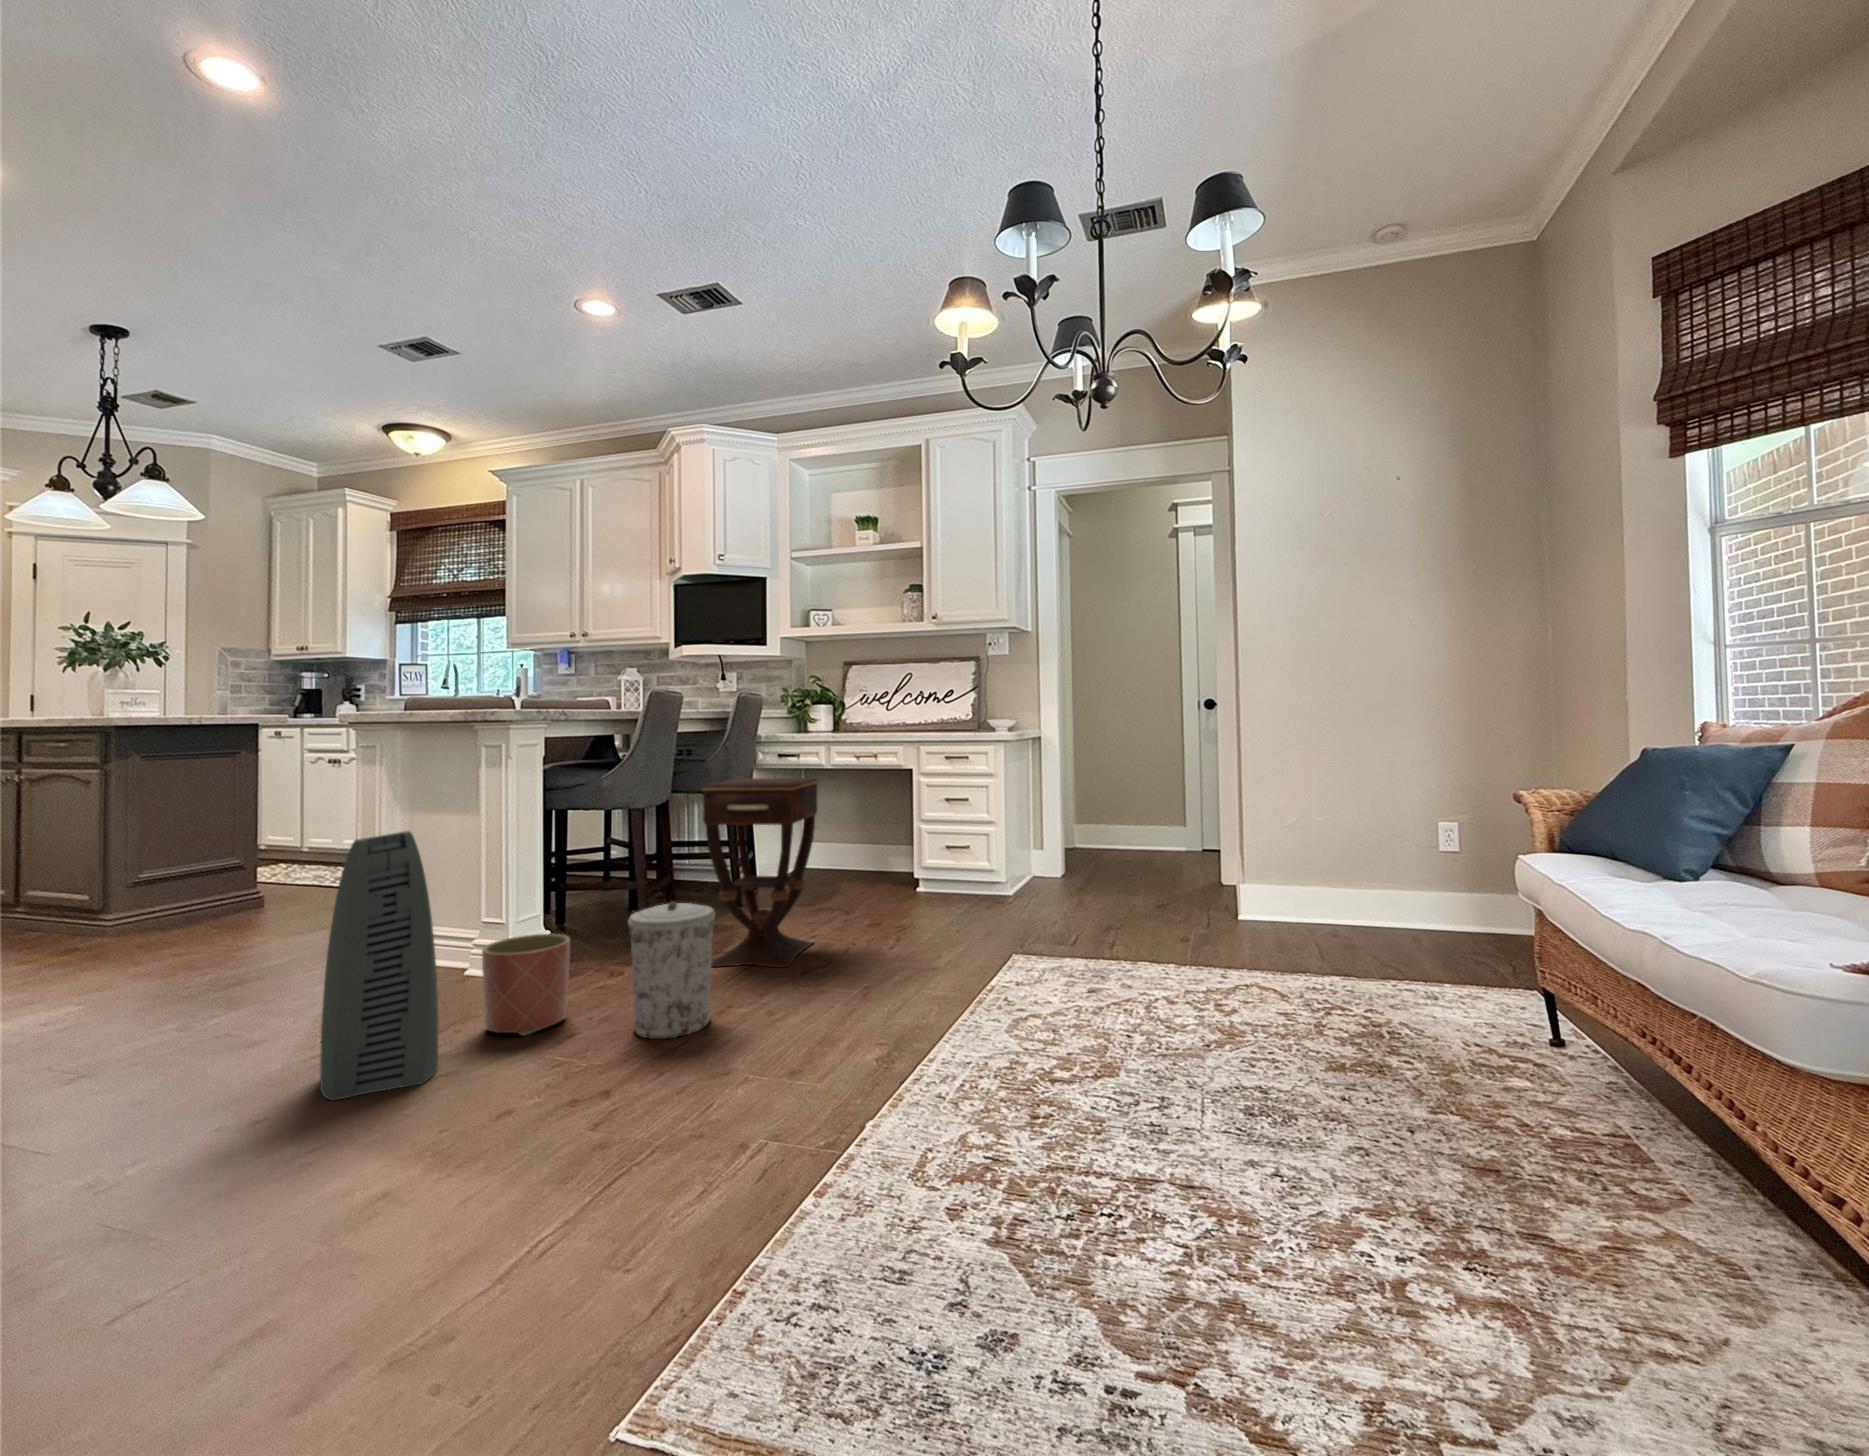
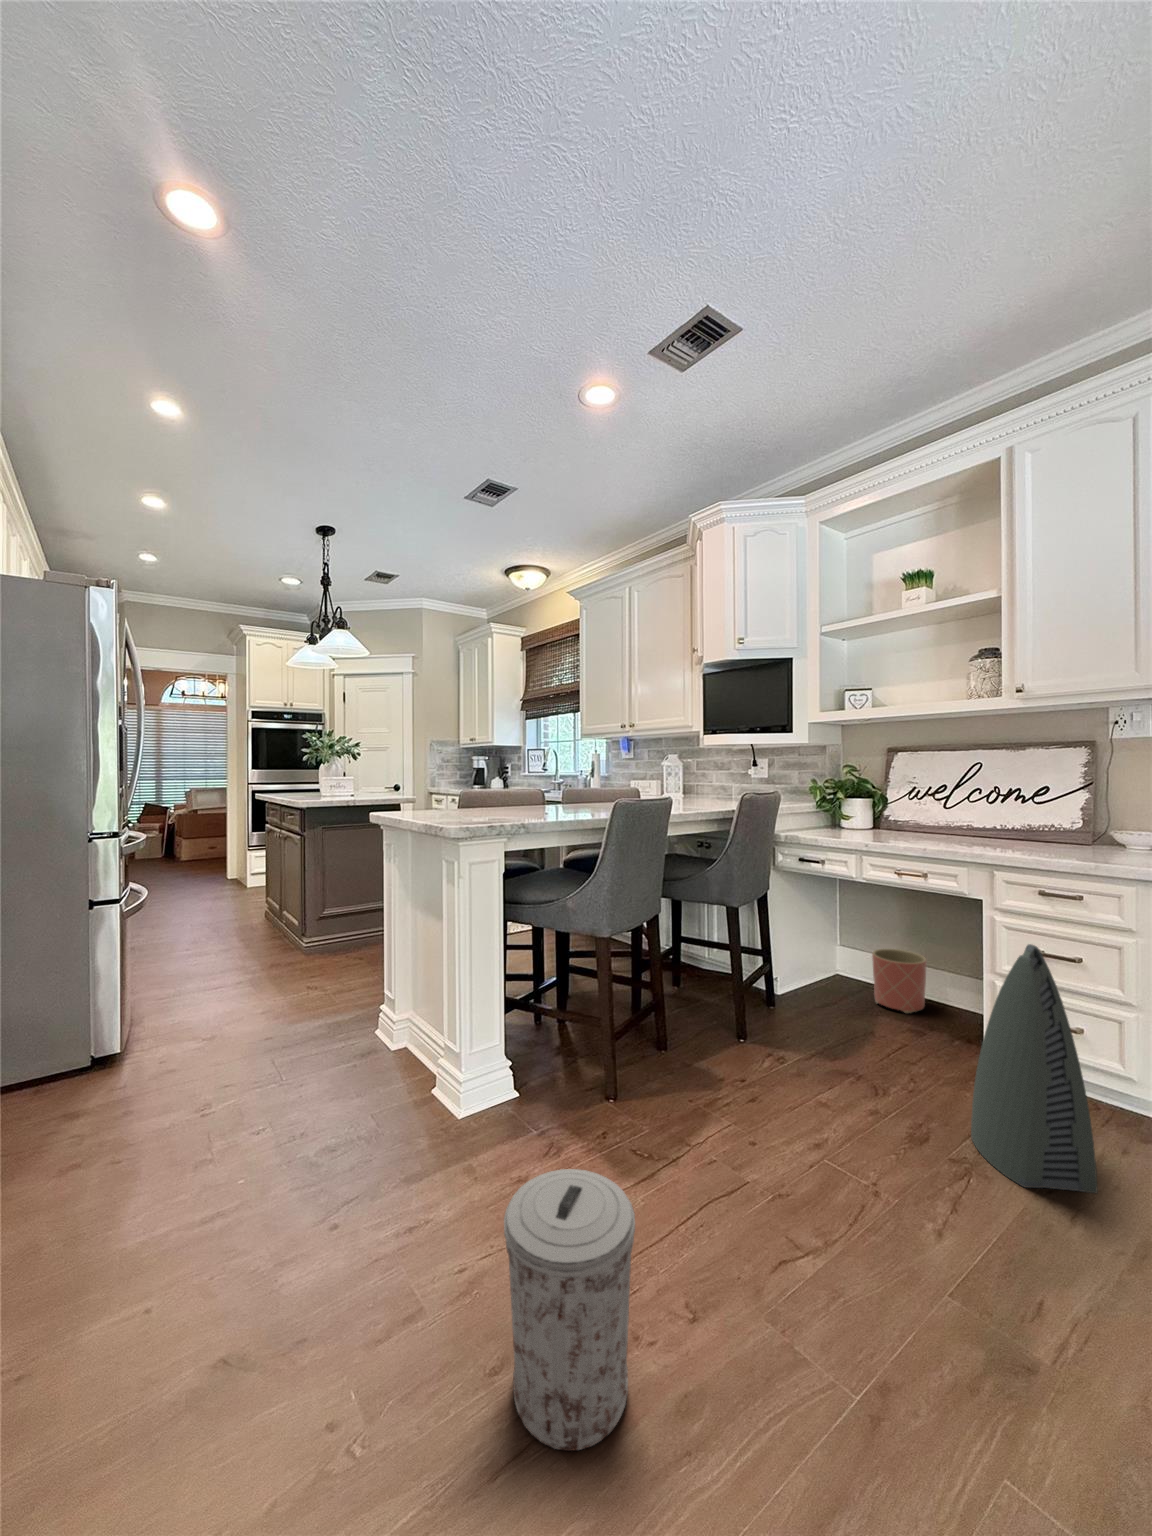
side table: present [702,778,818,967] -> none [670,919,840,1237]
air purifier: present [320,831,438,1101] -> present [971,944,1098,1193]
planter: present [482,934,570,1036] -> present [872,949,927,1013]

